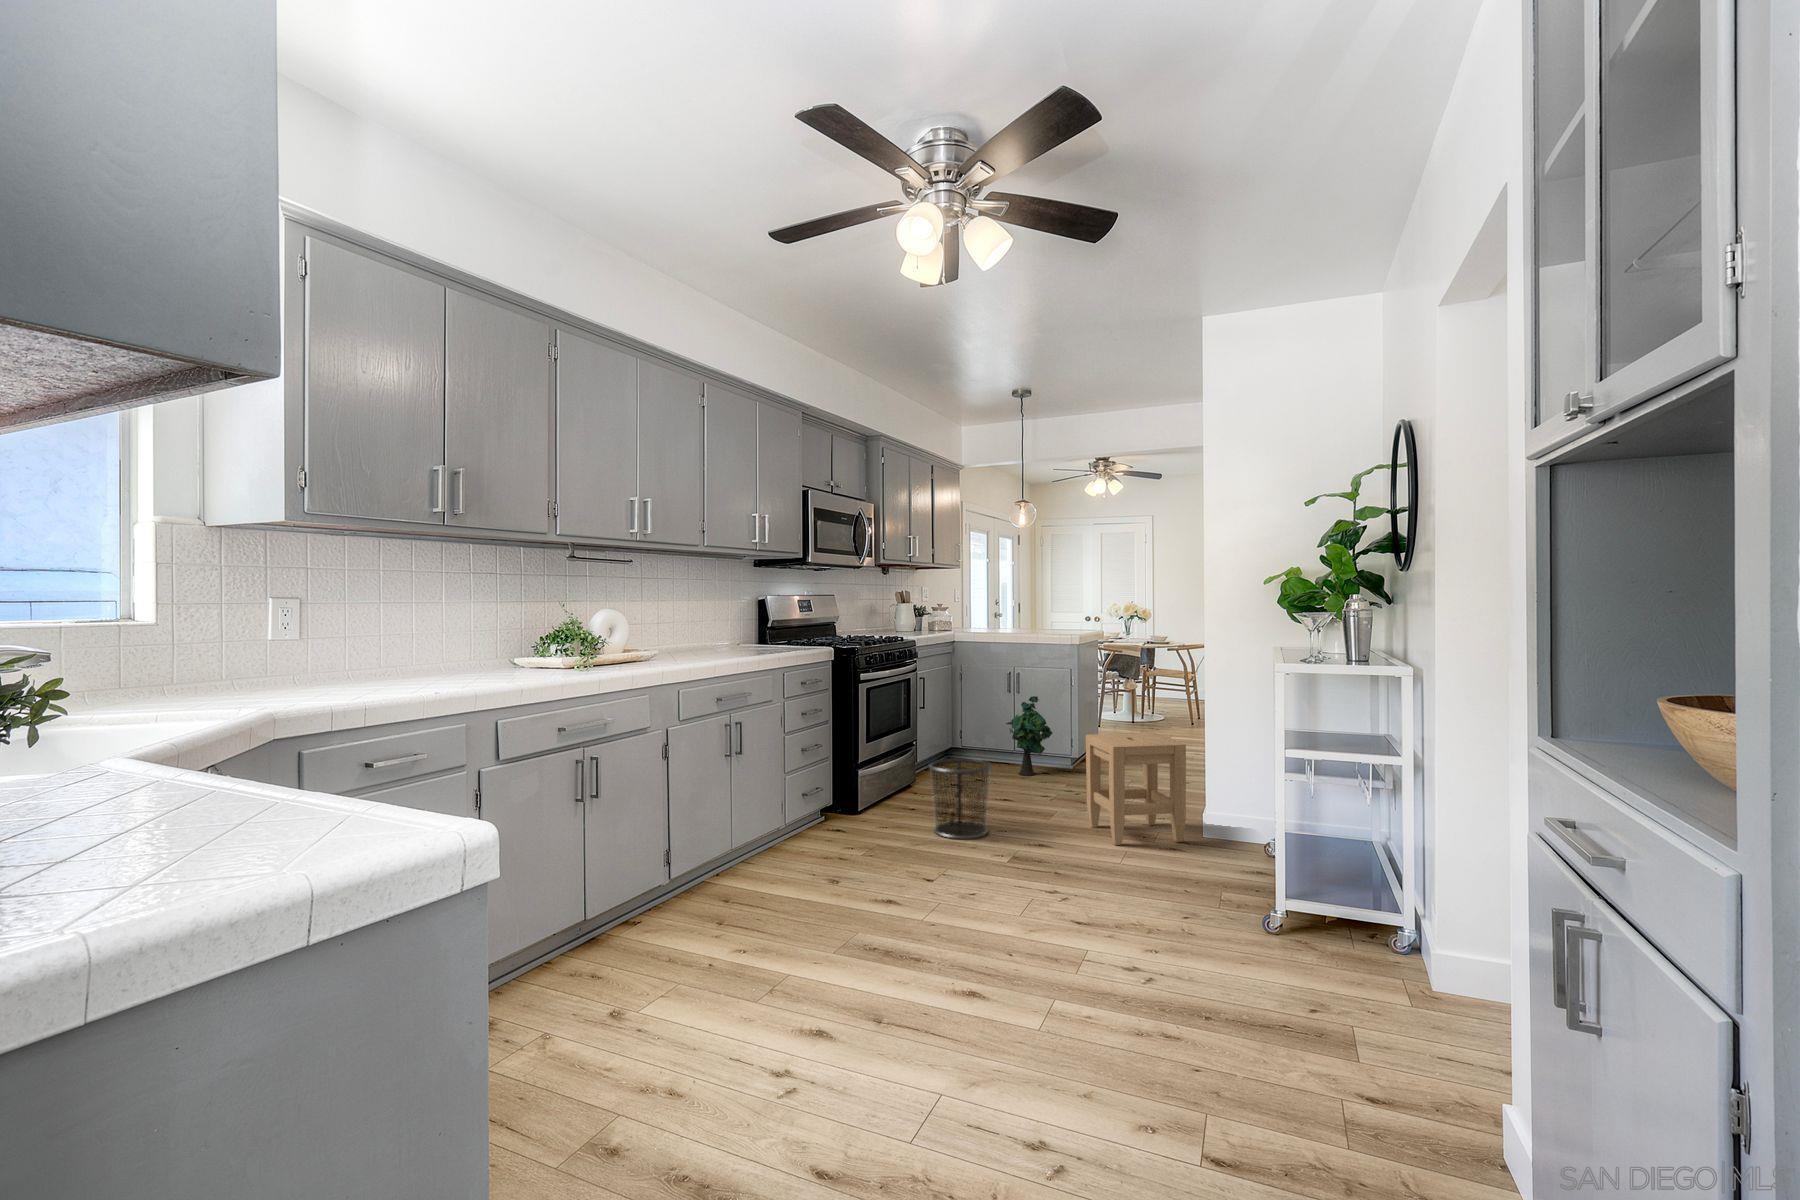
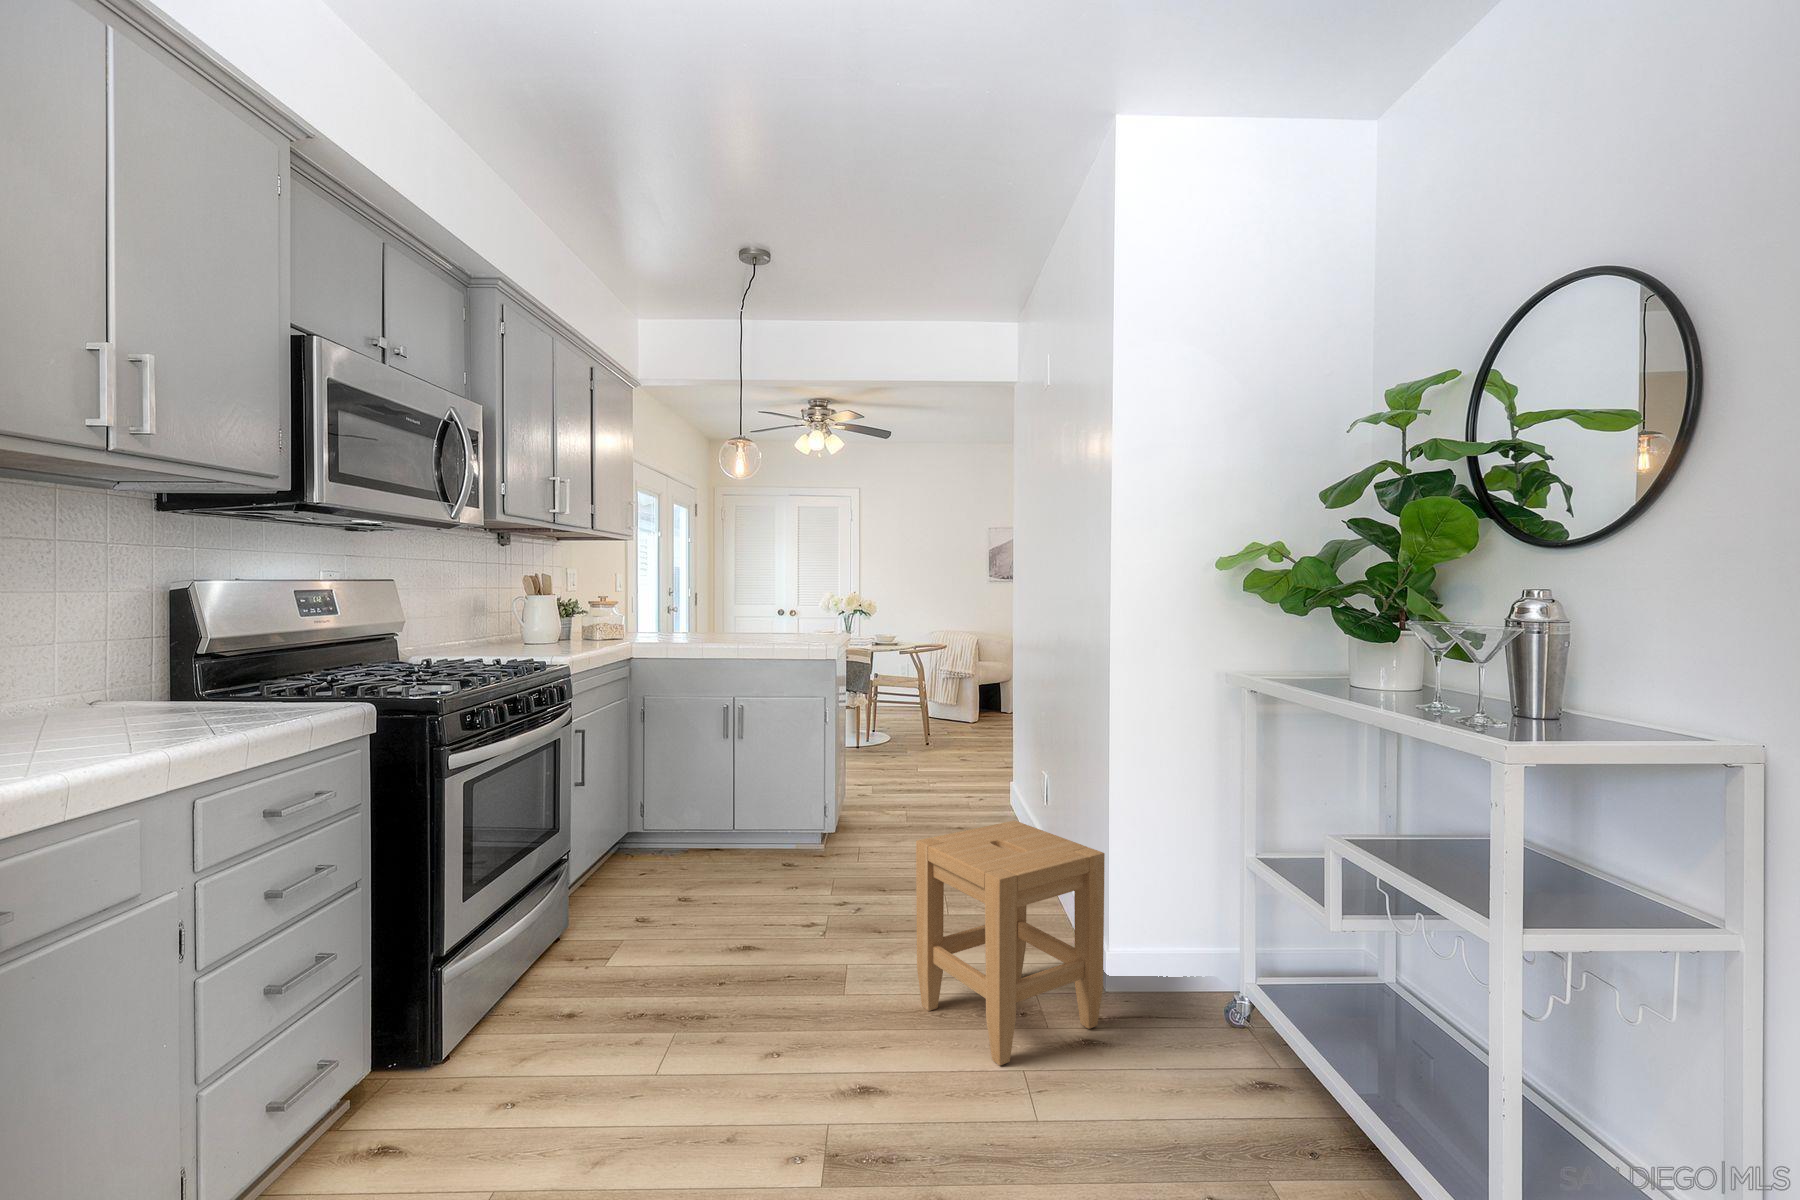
decorative plant: present [1006,696,1052,776] -> none [723,745,800,875]
waste bin: present [929,758,991,839] -> none [614,918,754,1123]

